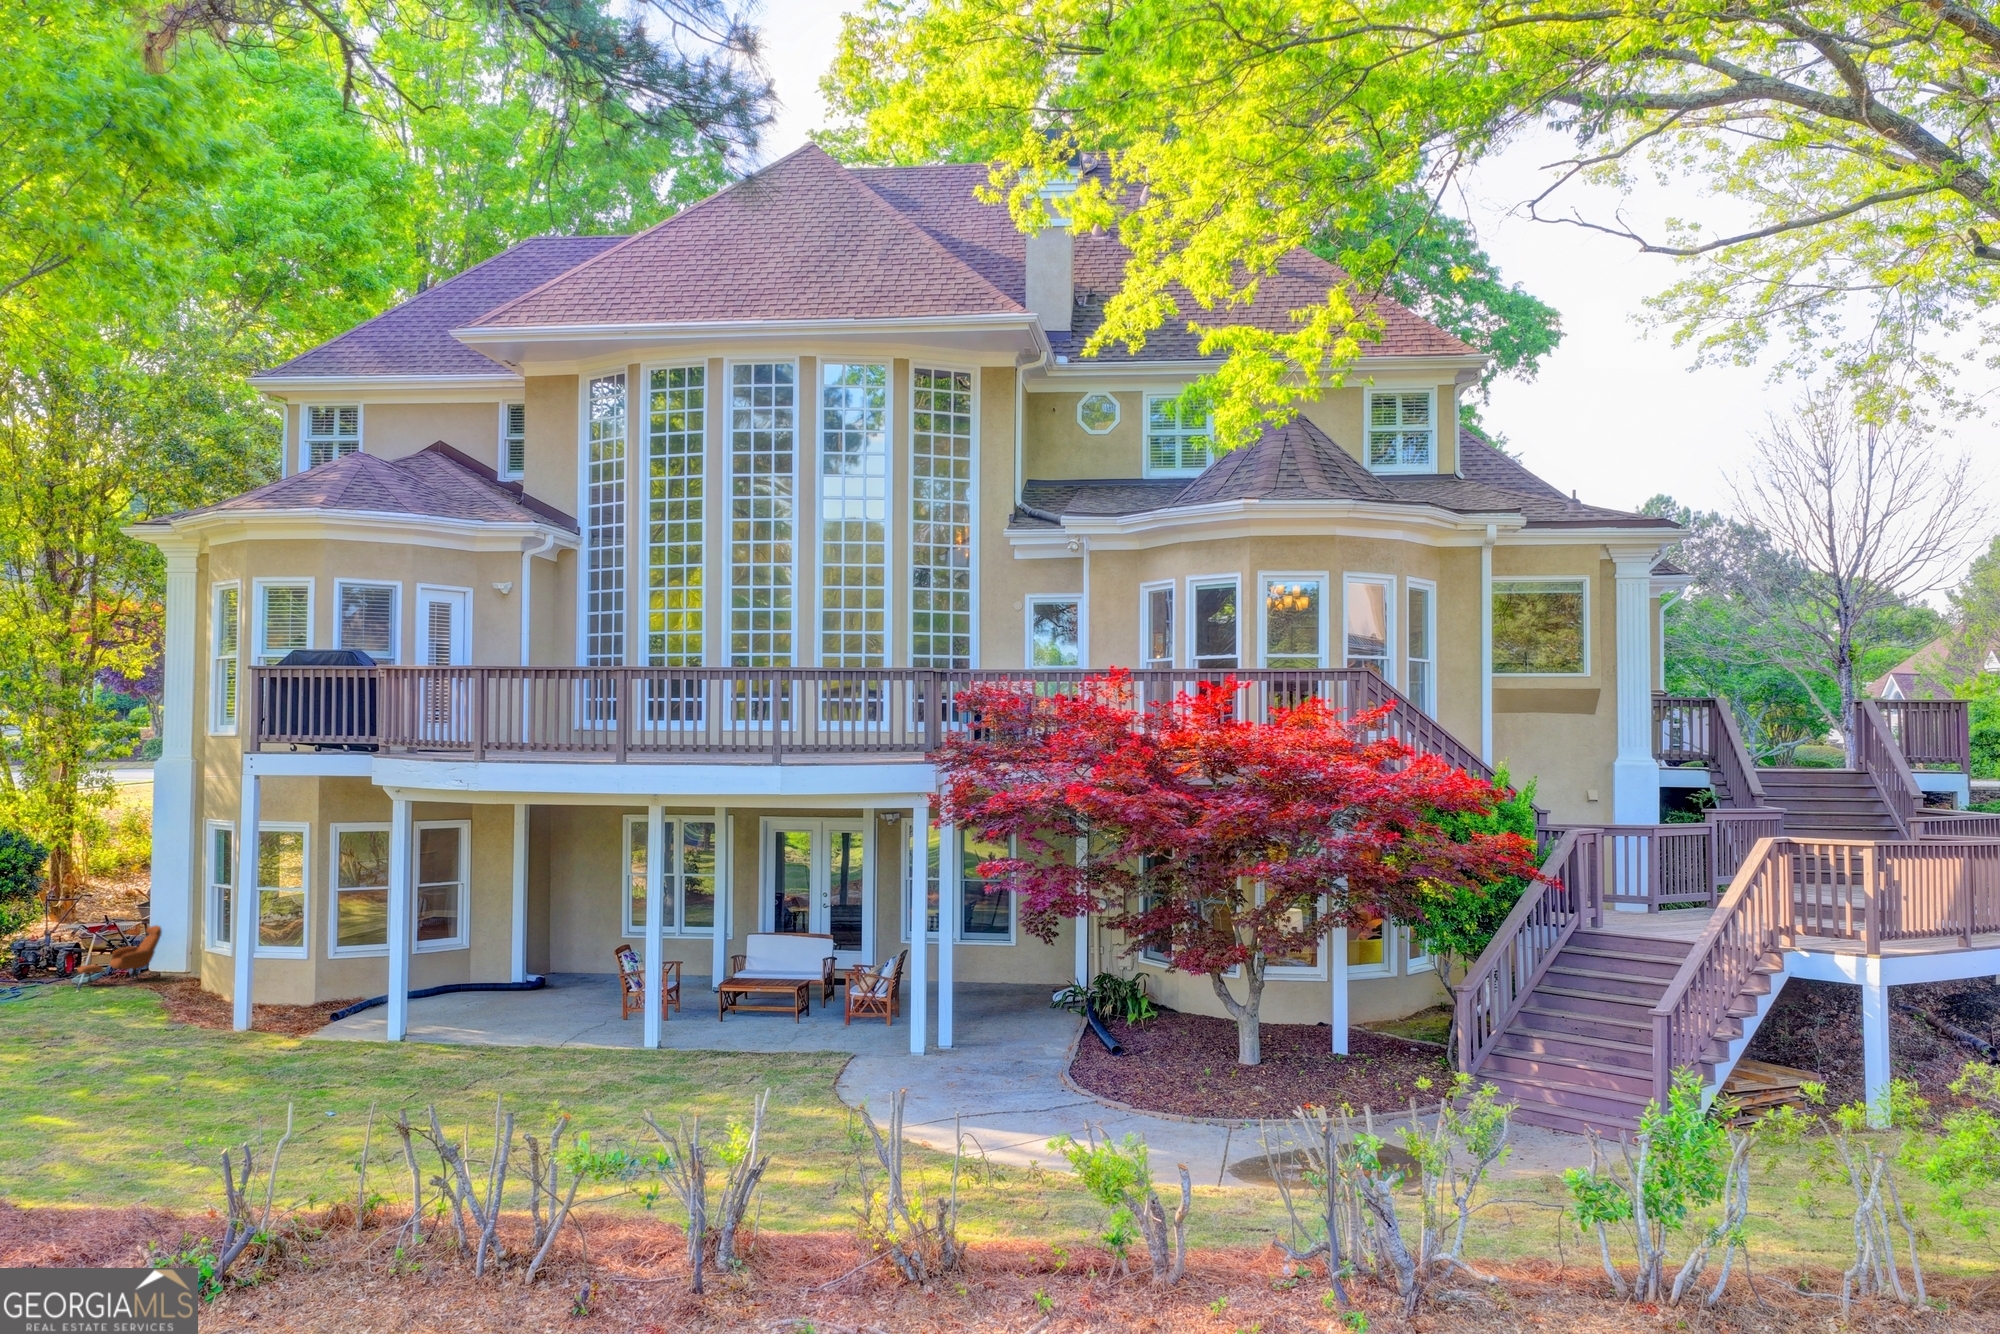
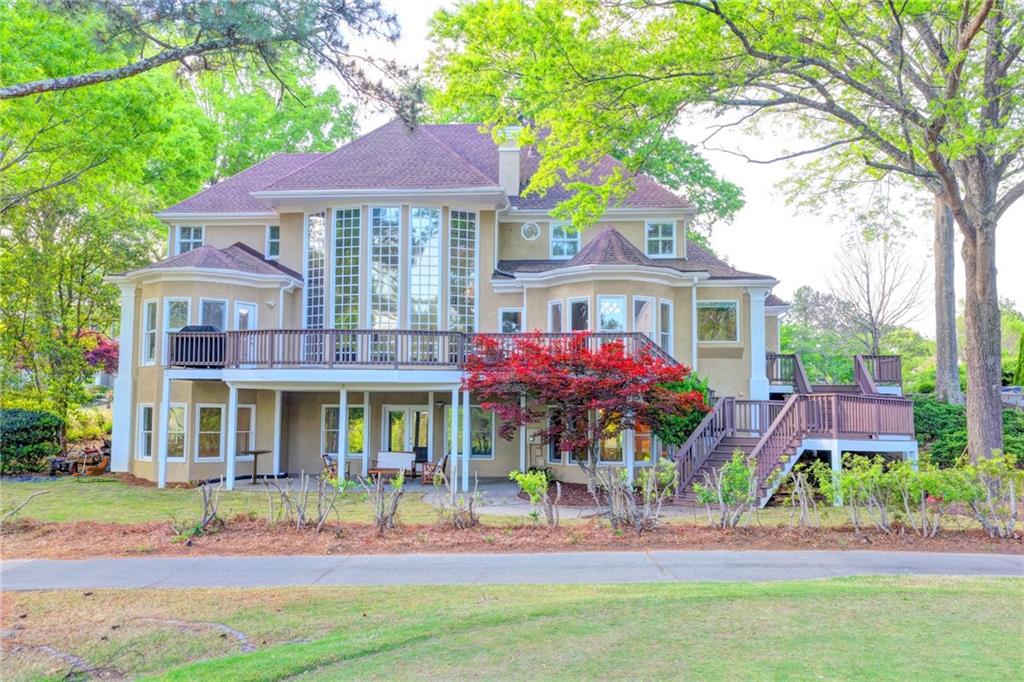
pedestal table: none [433,922,507,1004] -> present [240,450,272,485]

